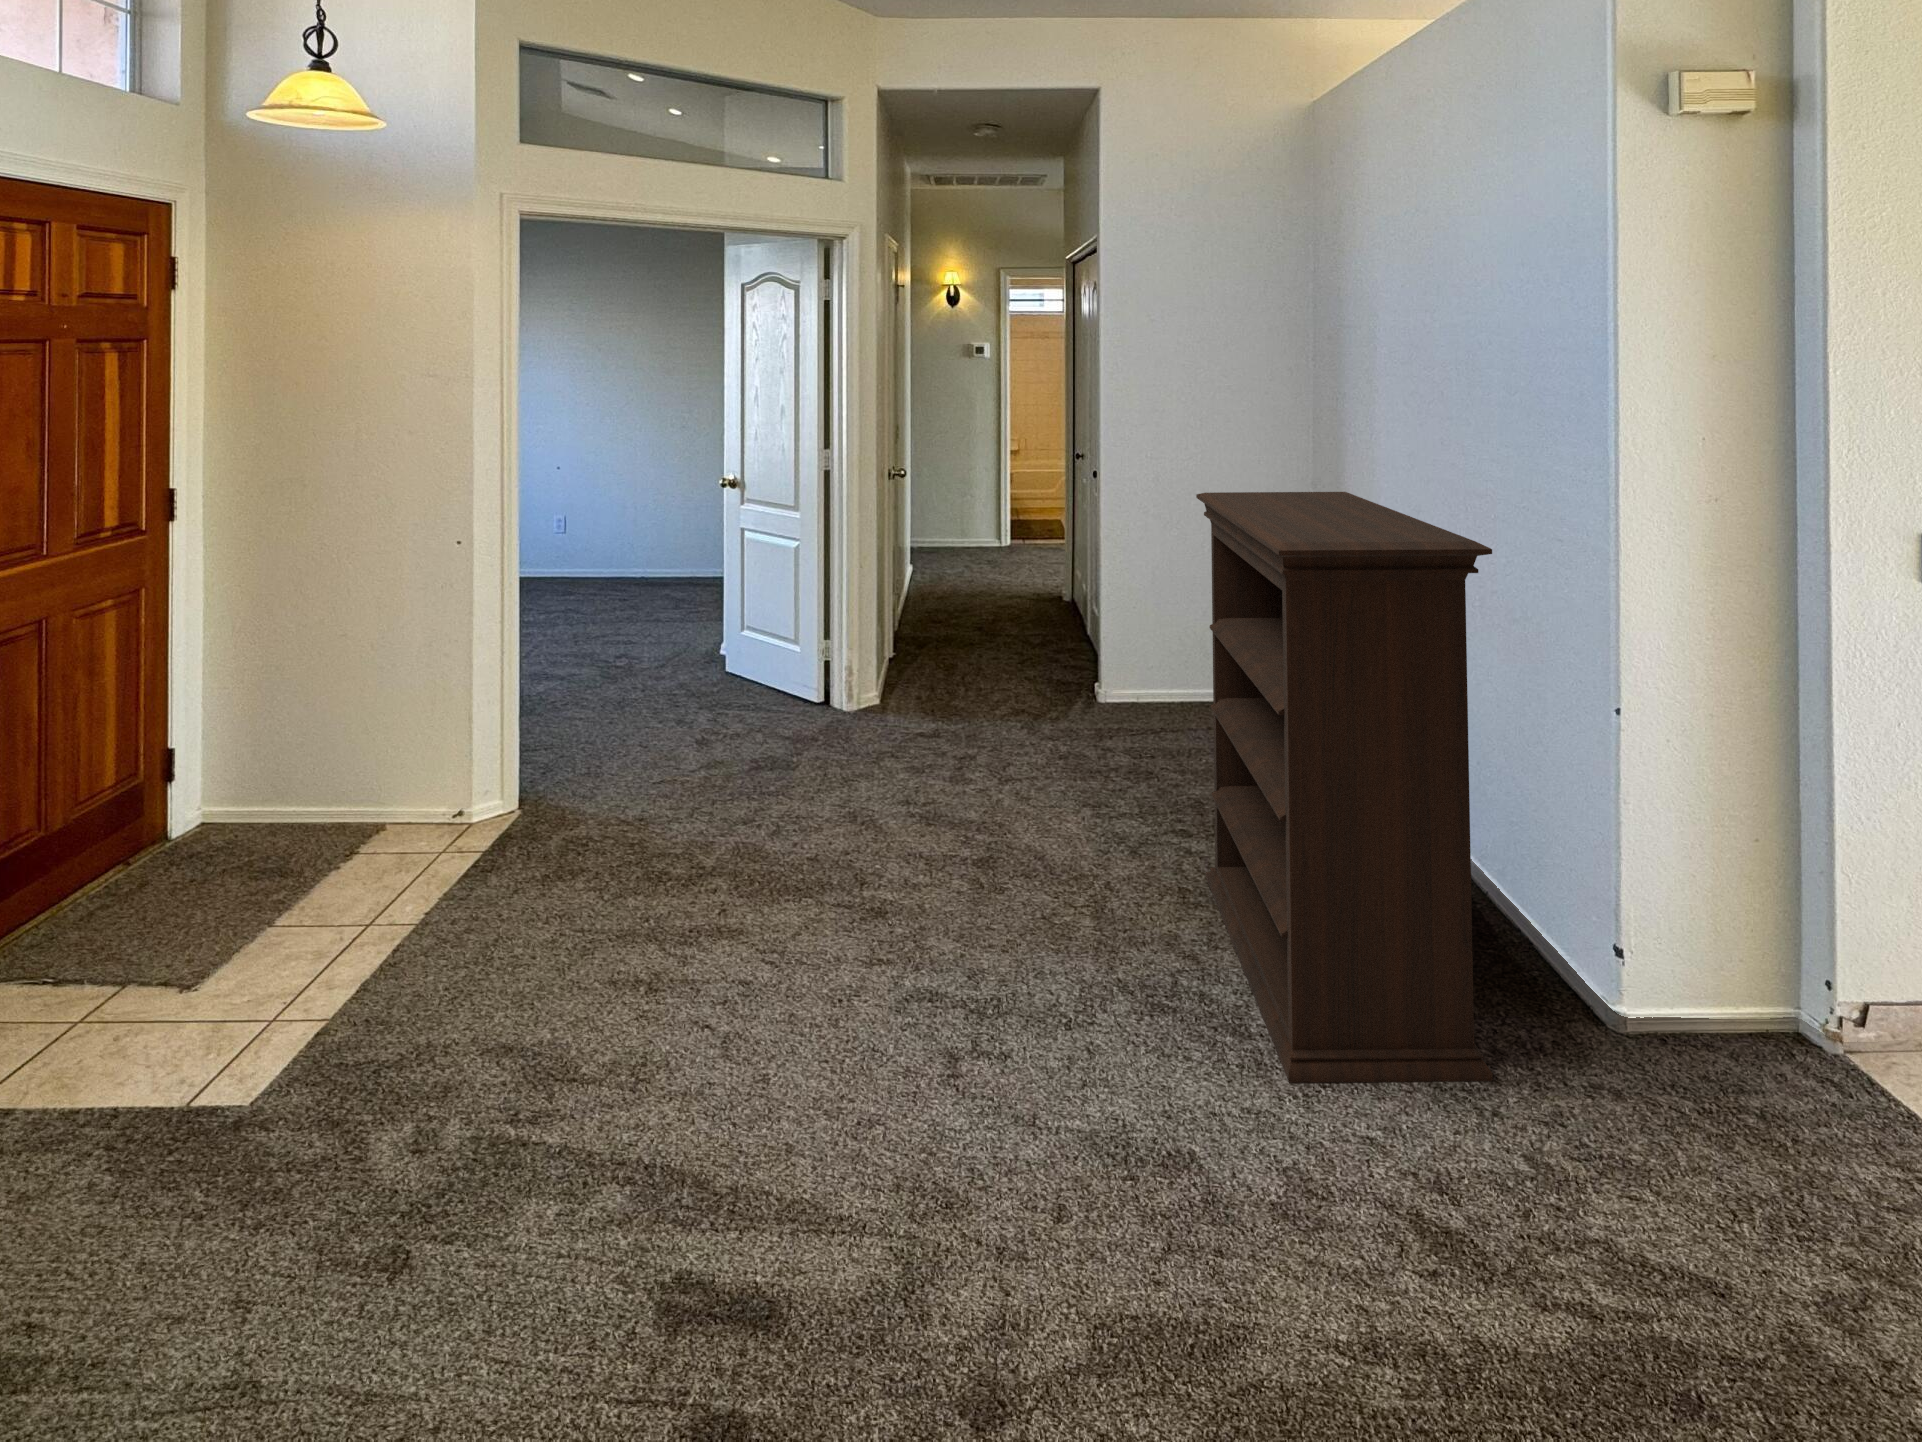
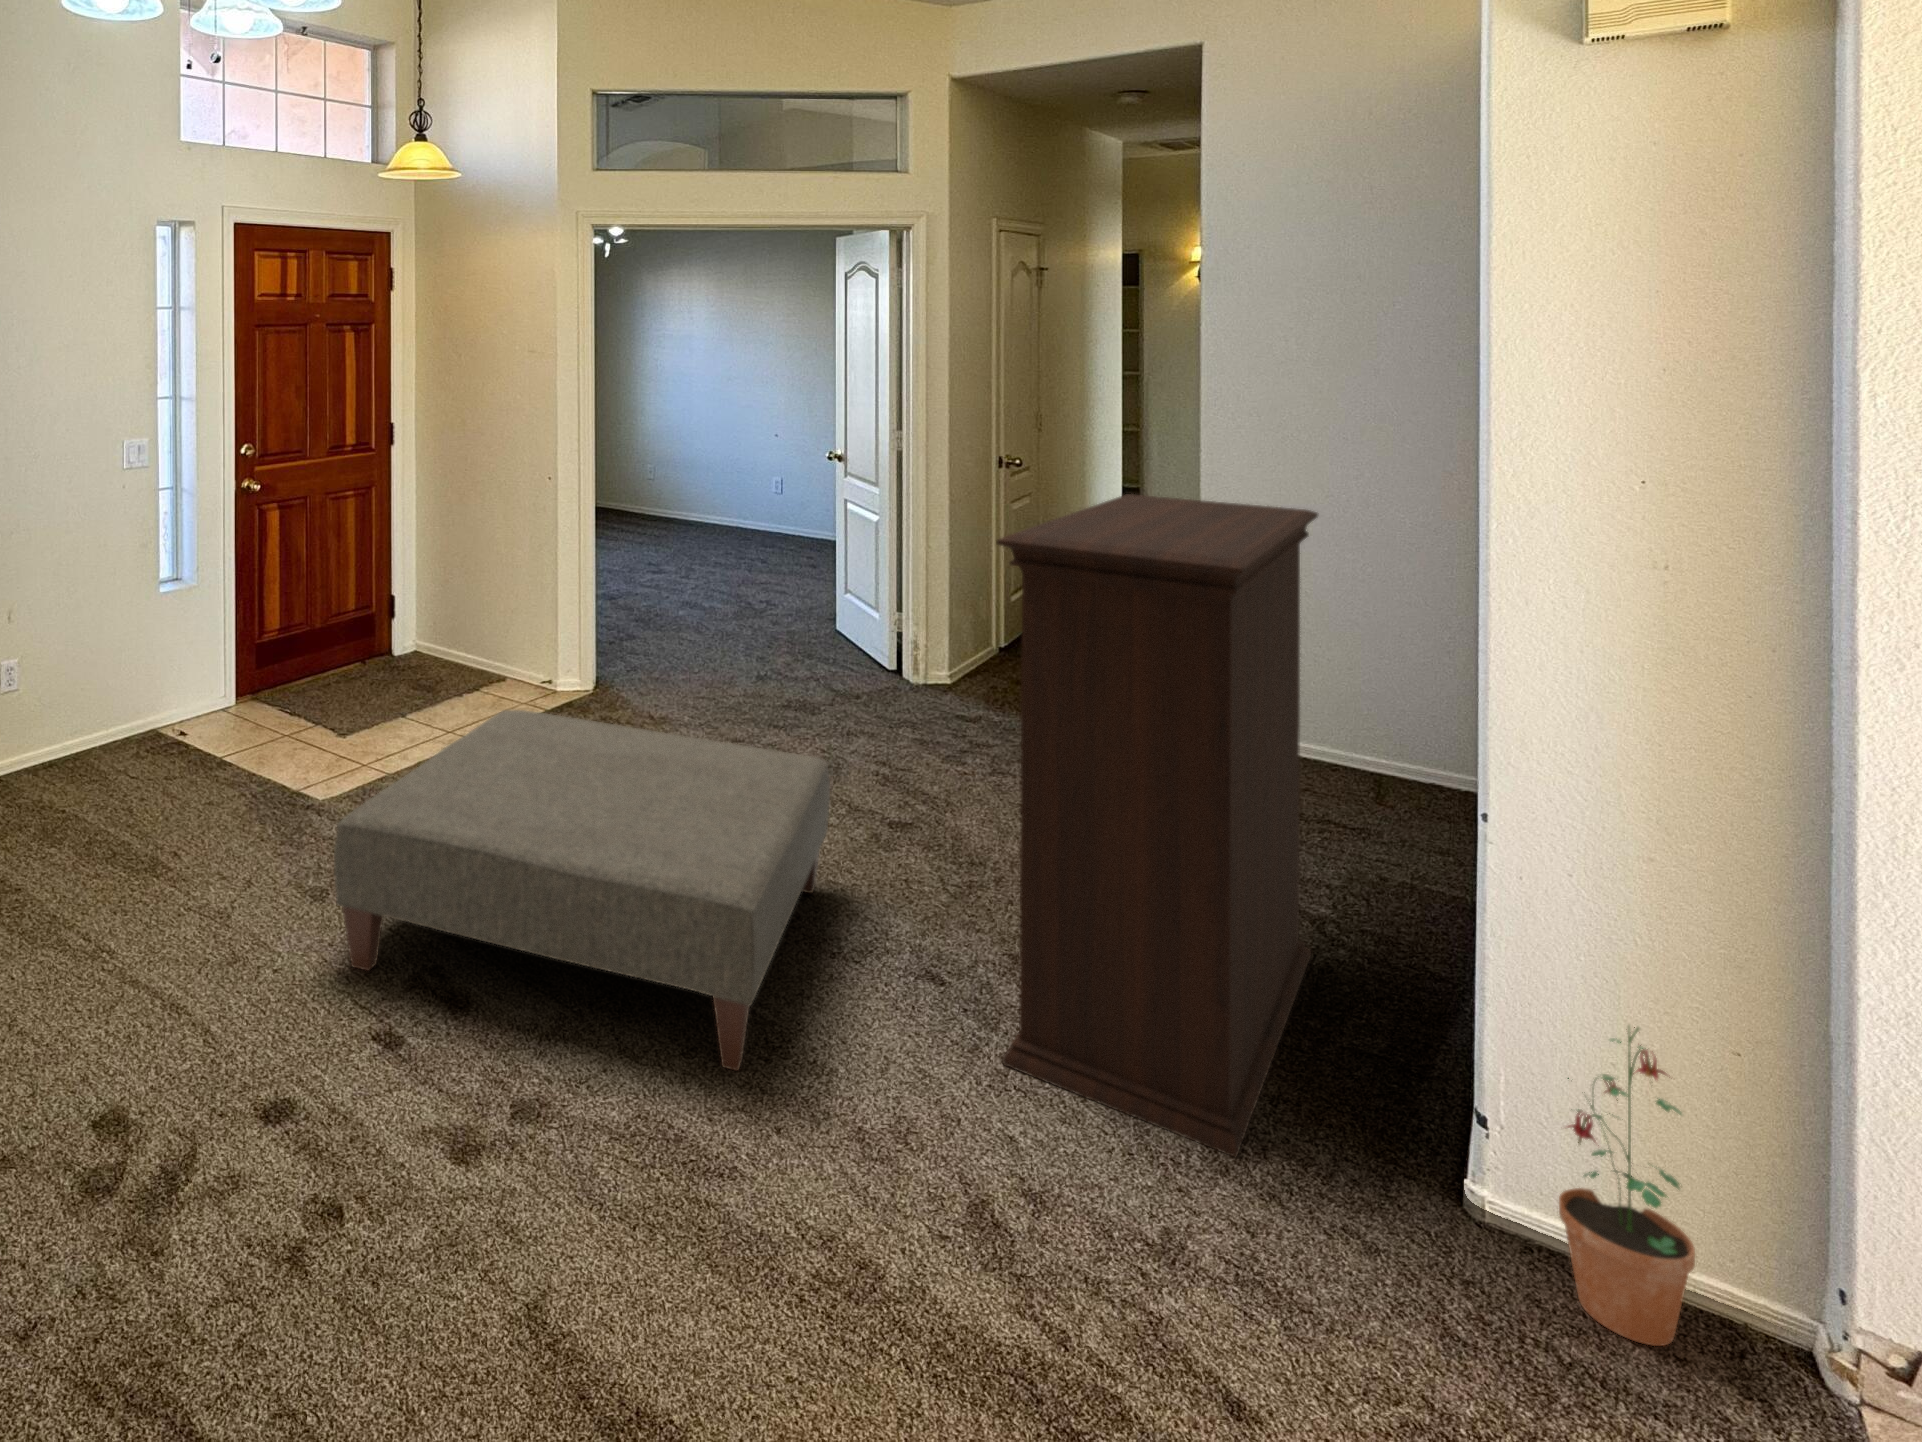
ottoman: none [521,819,1140,1349] -> present [334,710,830,1071]
potted plant: none [1668,842,1802,1098] -> present [1559,1027,1695,1346]

